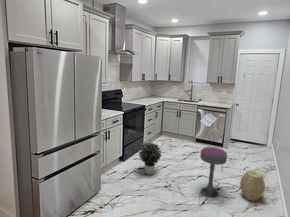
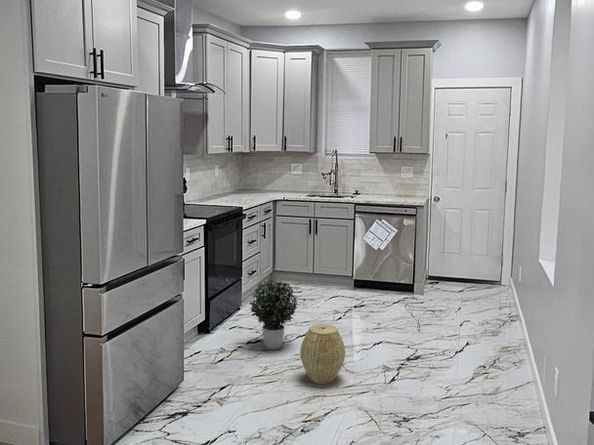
bar stool: present [200,147,227,197] -> none [381,275,430,371]
woven basket: present [240,171,265,201] -> present [300,324,345,384]

